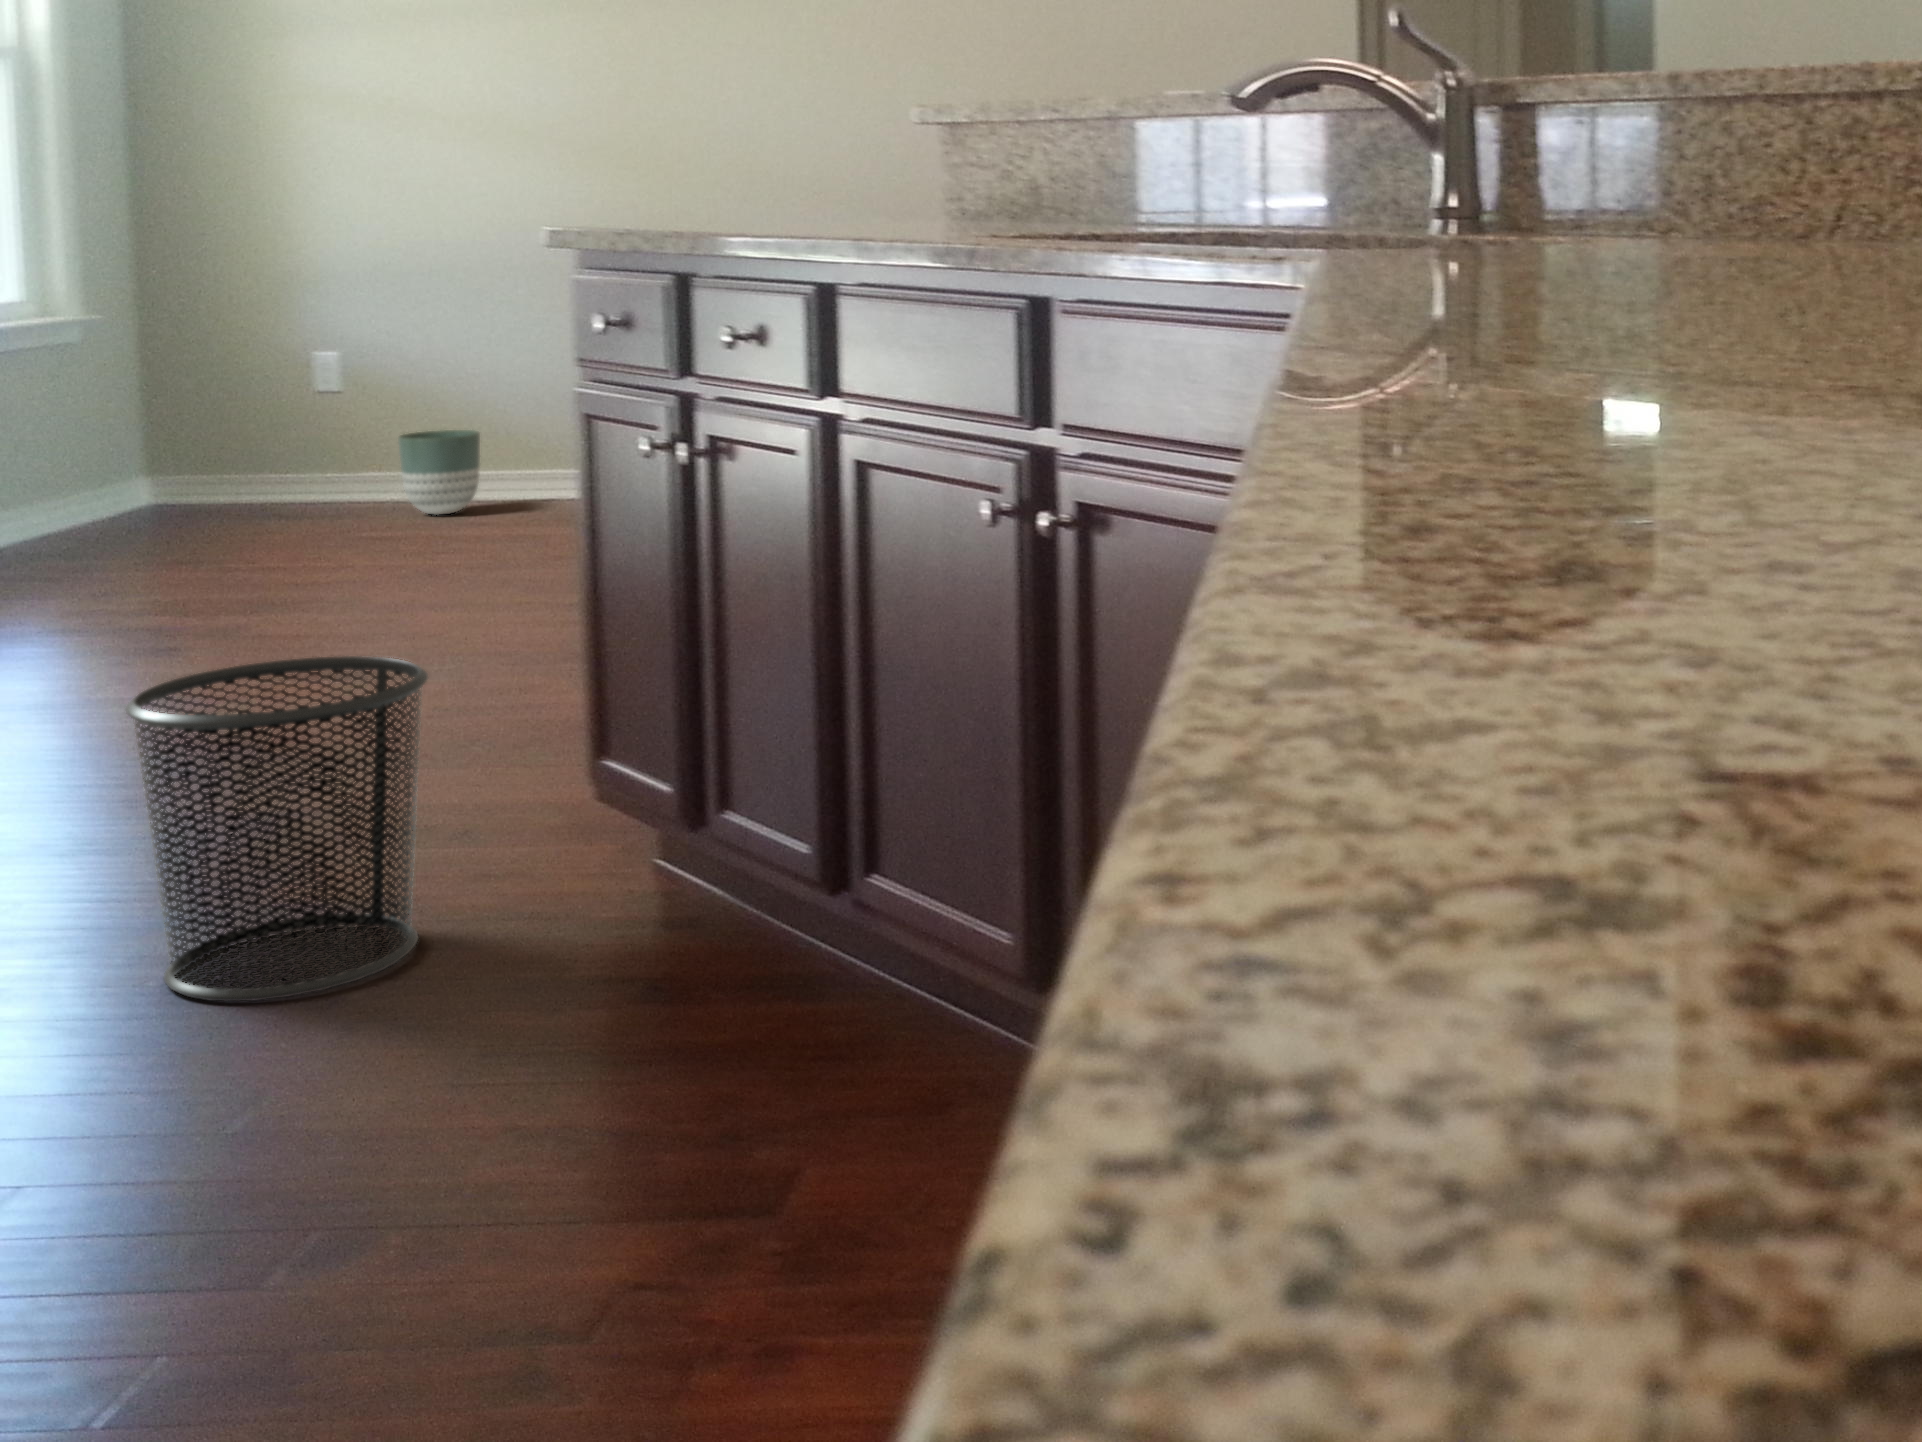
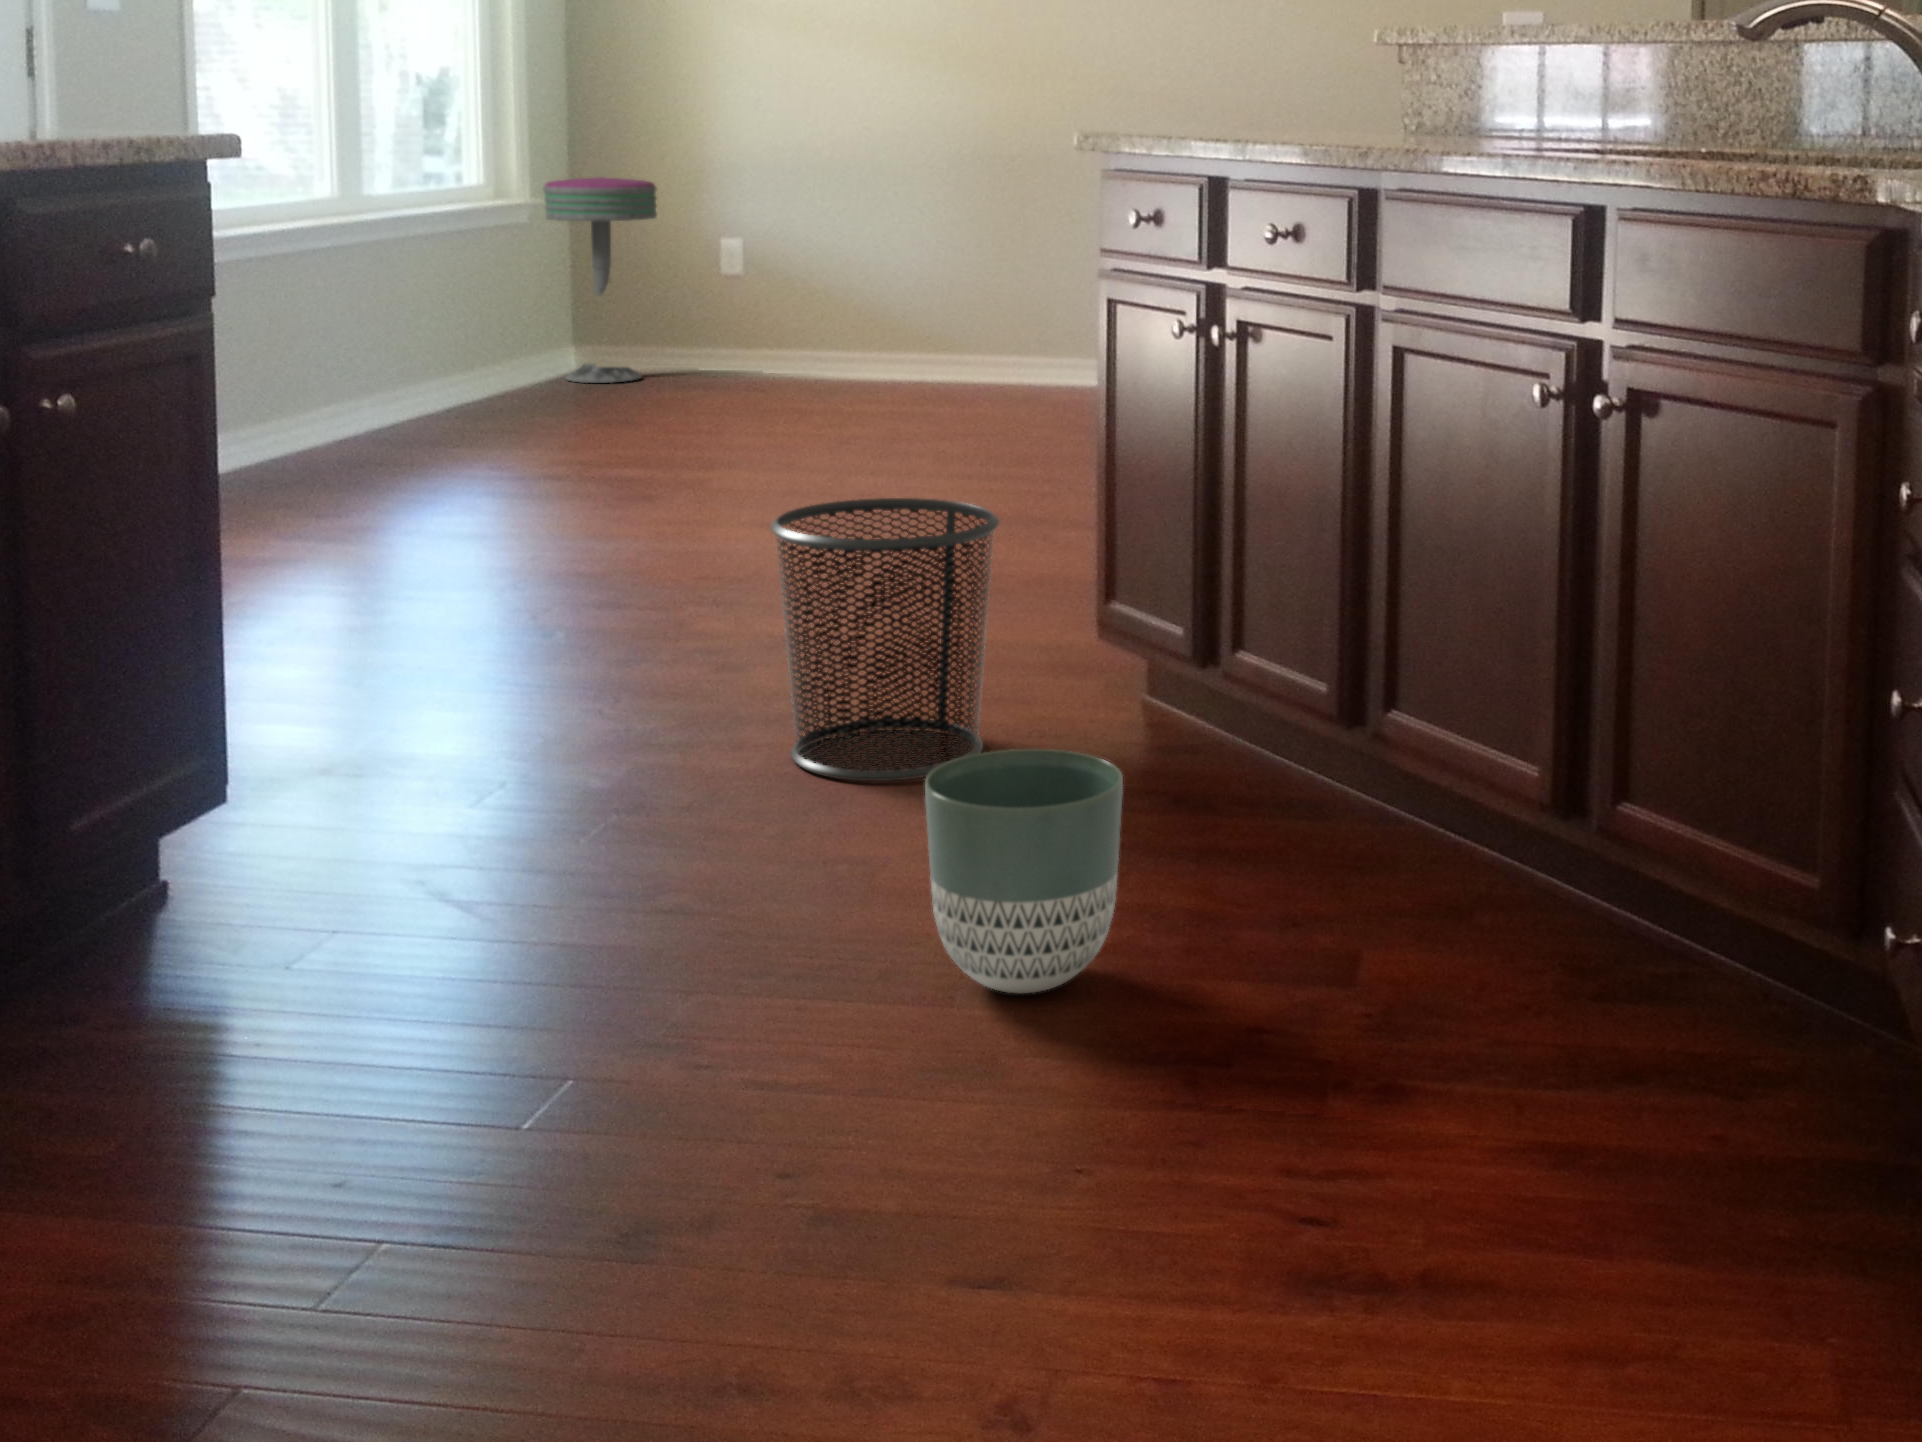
bar stool: none [99,290,242,518] -> present [543,177,657,383]
planter: present [398,430,480,514] -> present [925,749,1123,994]

